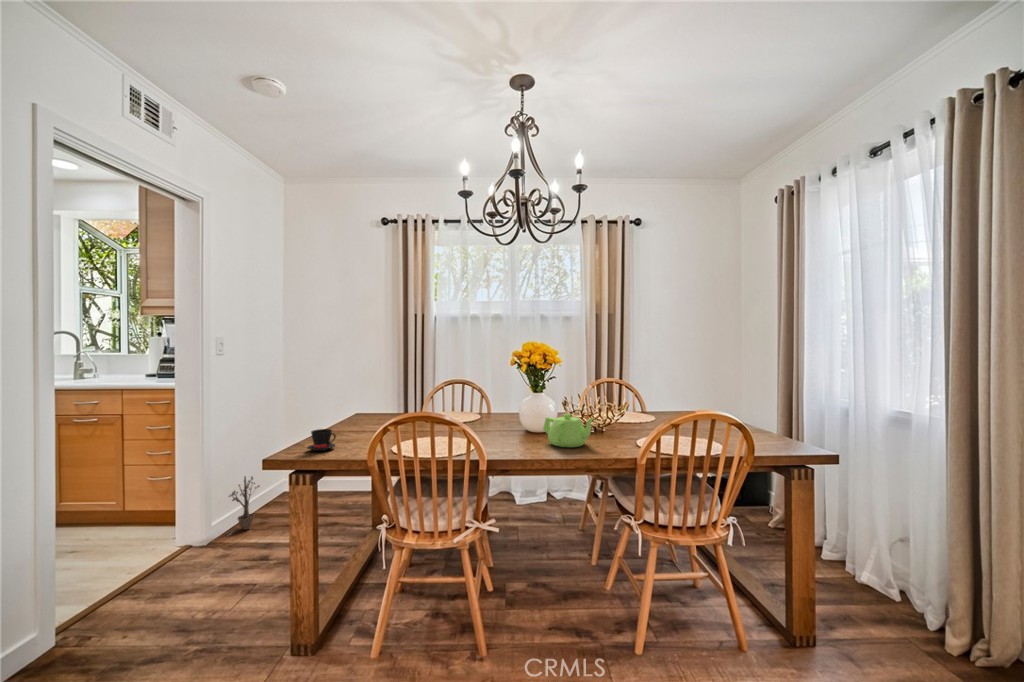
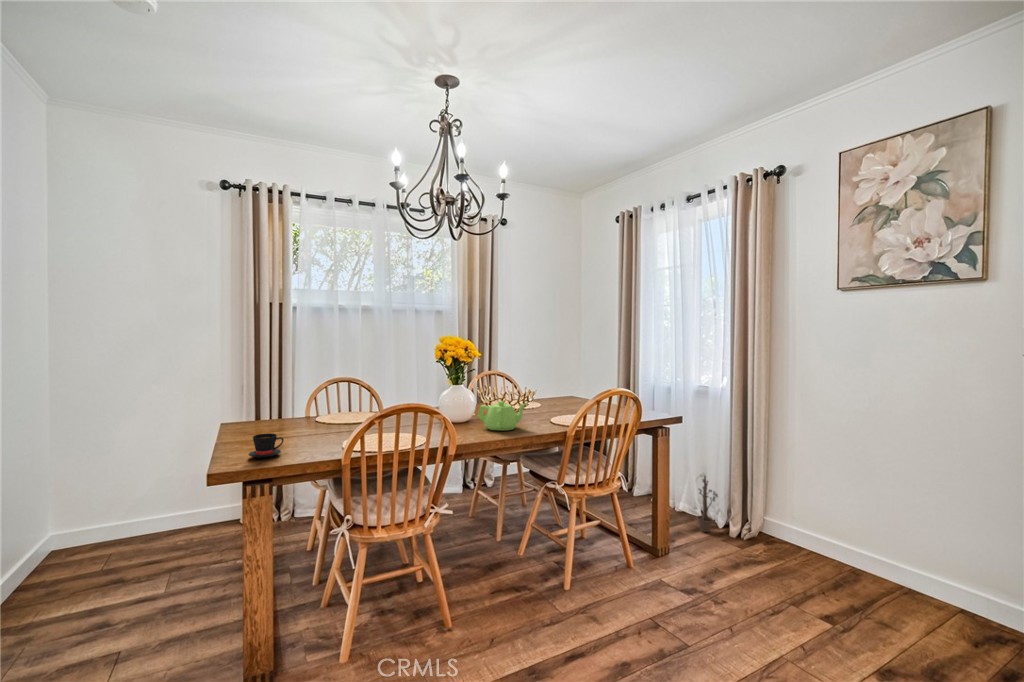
decorative plant: present [227,476,259,536] -> present [696,476,718,532]

